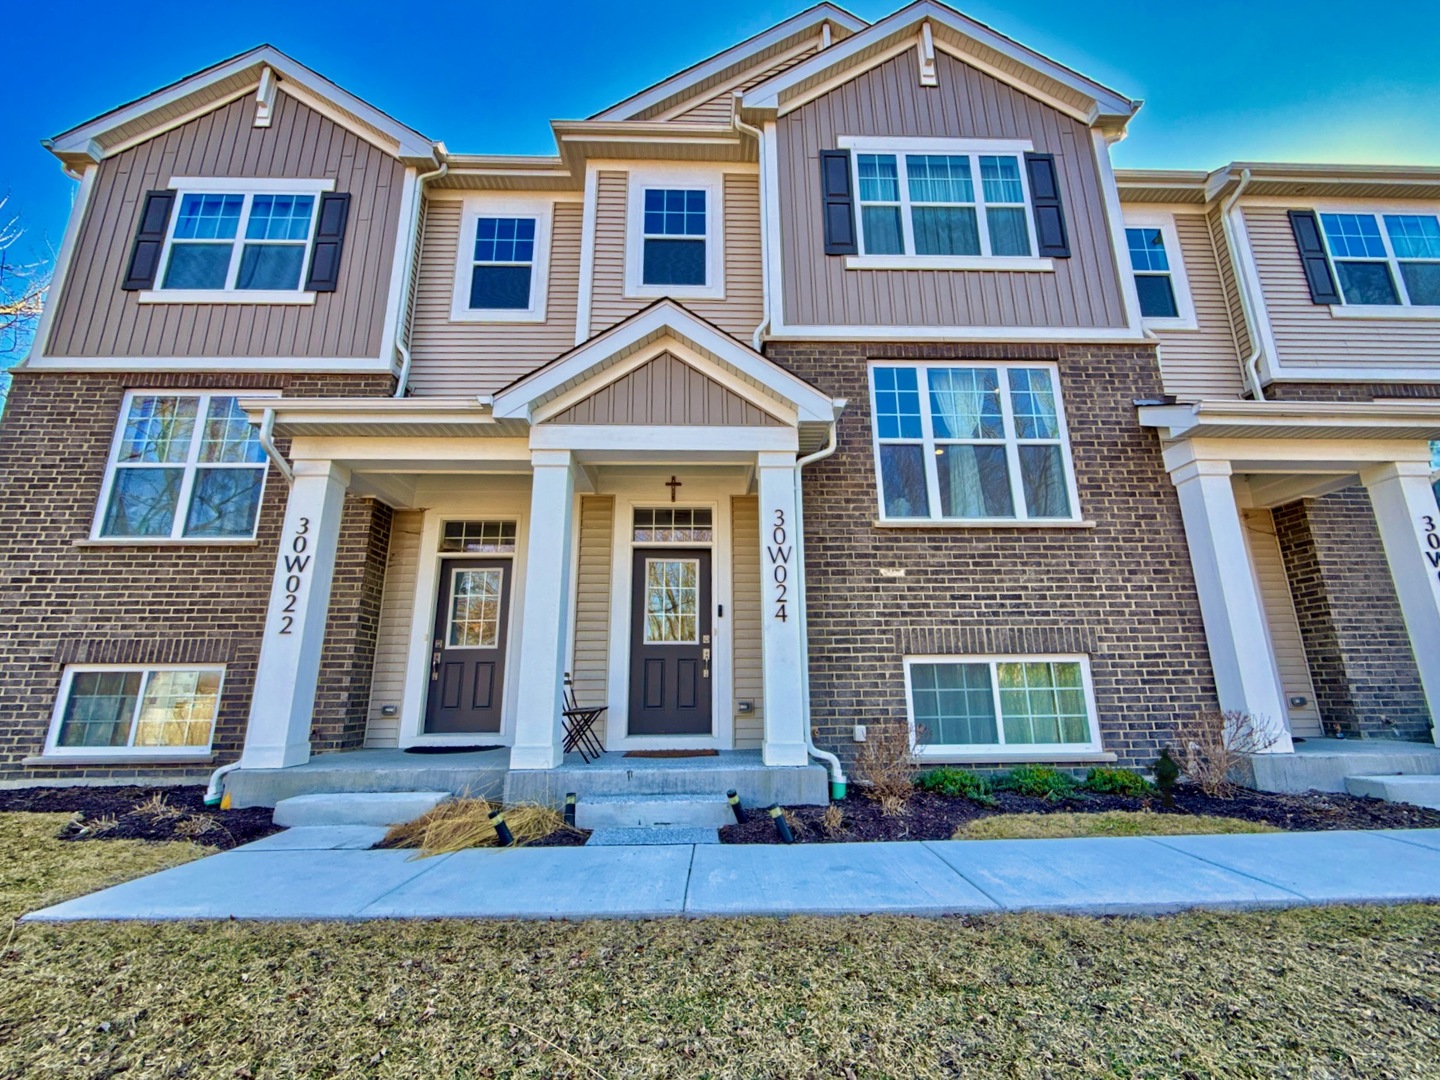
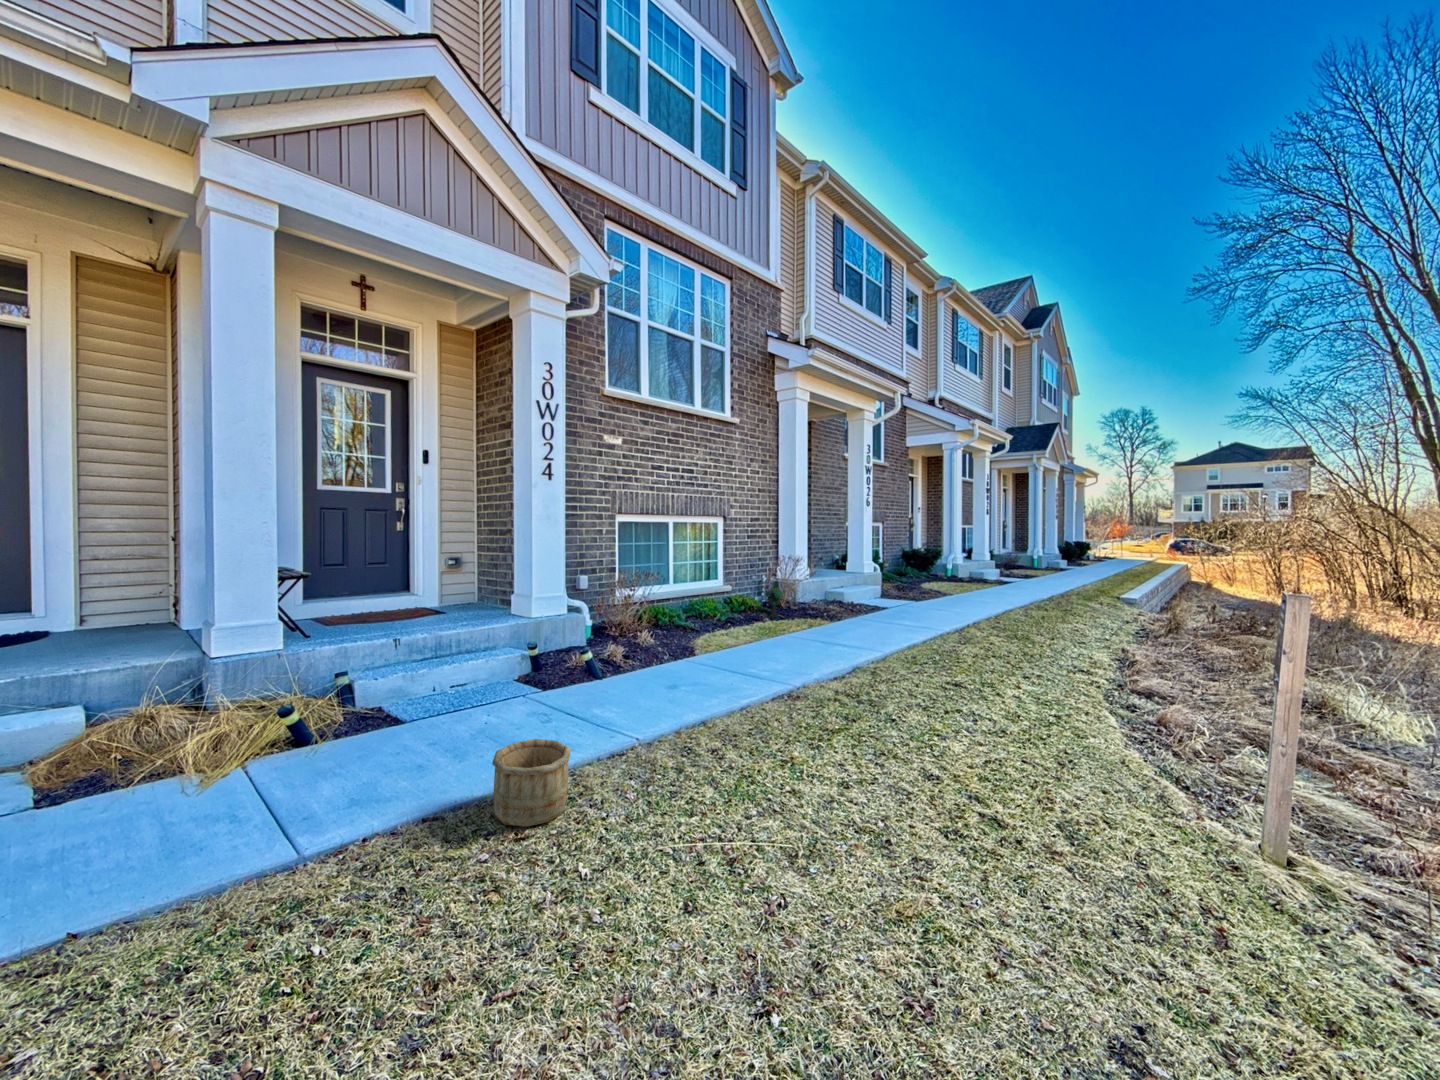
wooden bucket: none [529,852,599,929] -> present [492,739,571,827]

